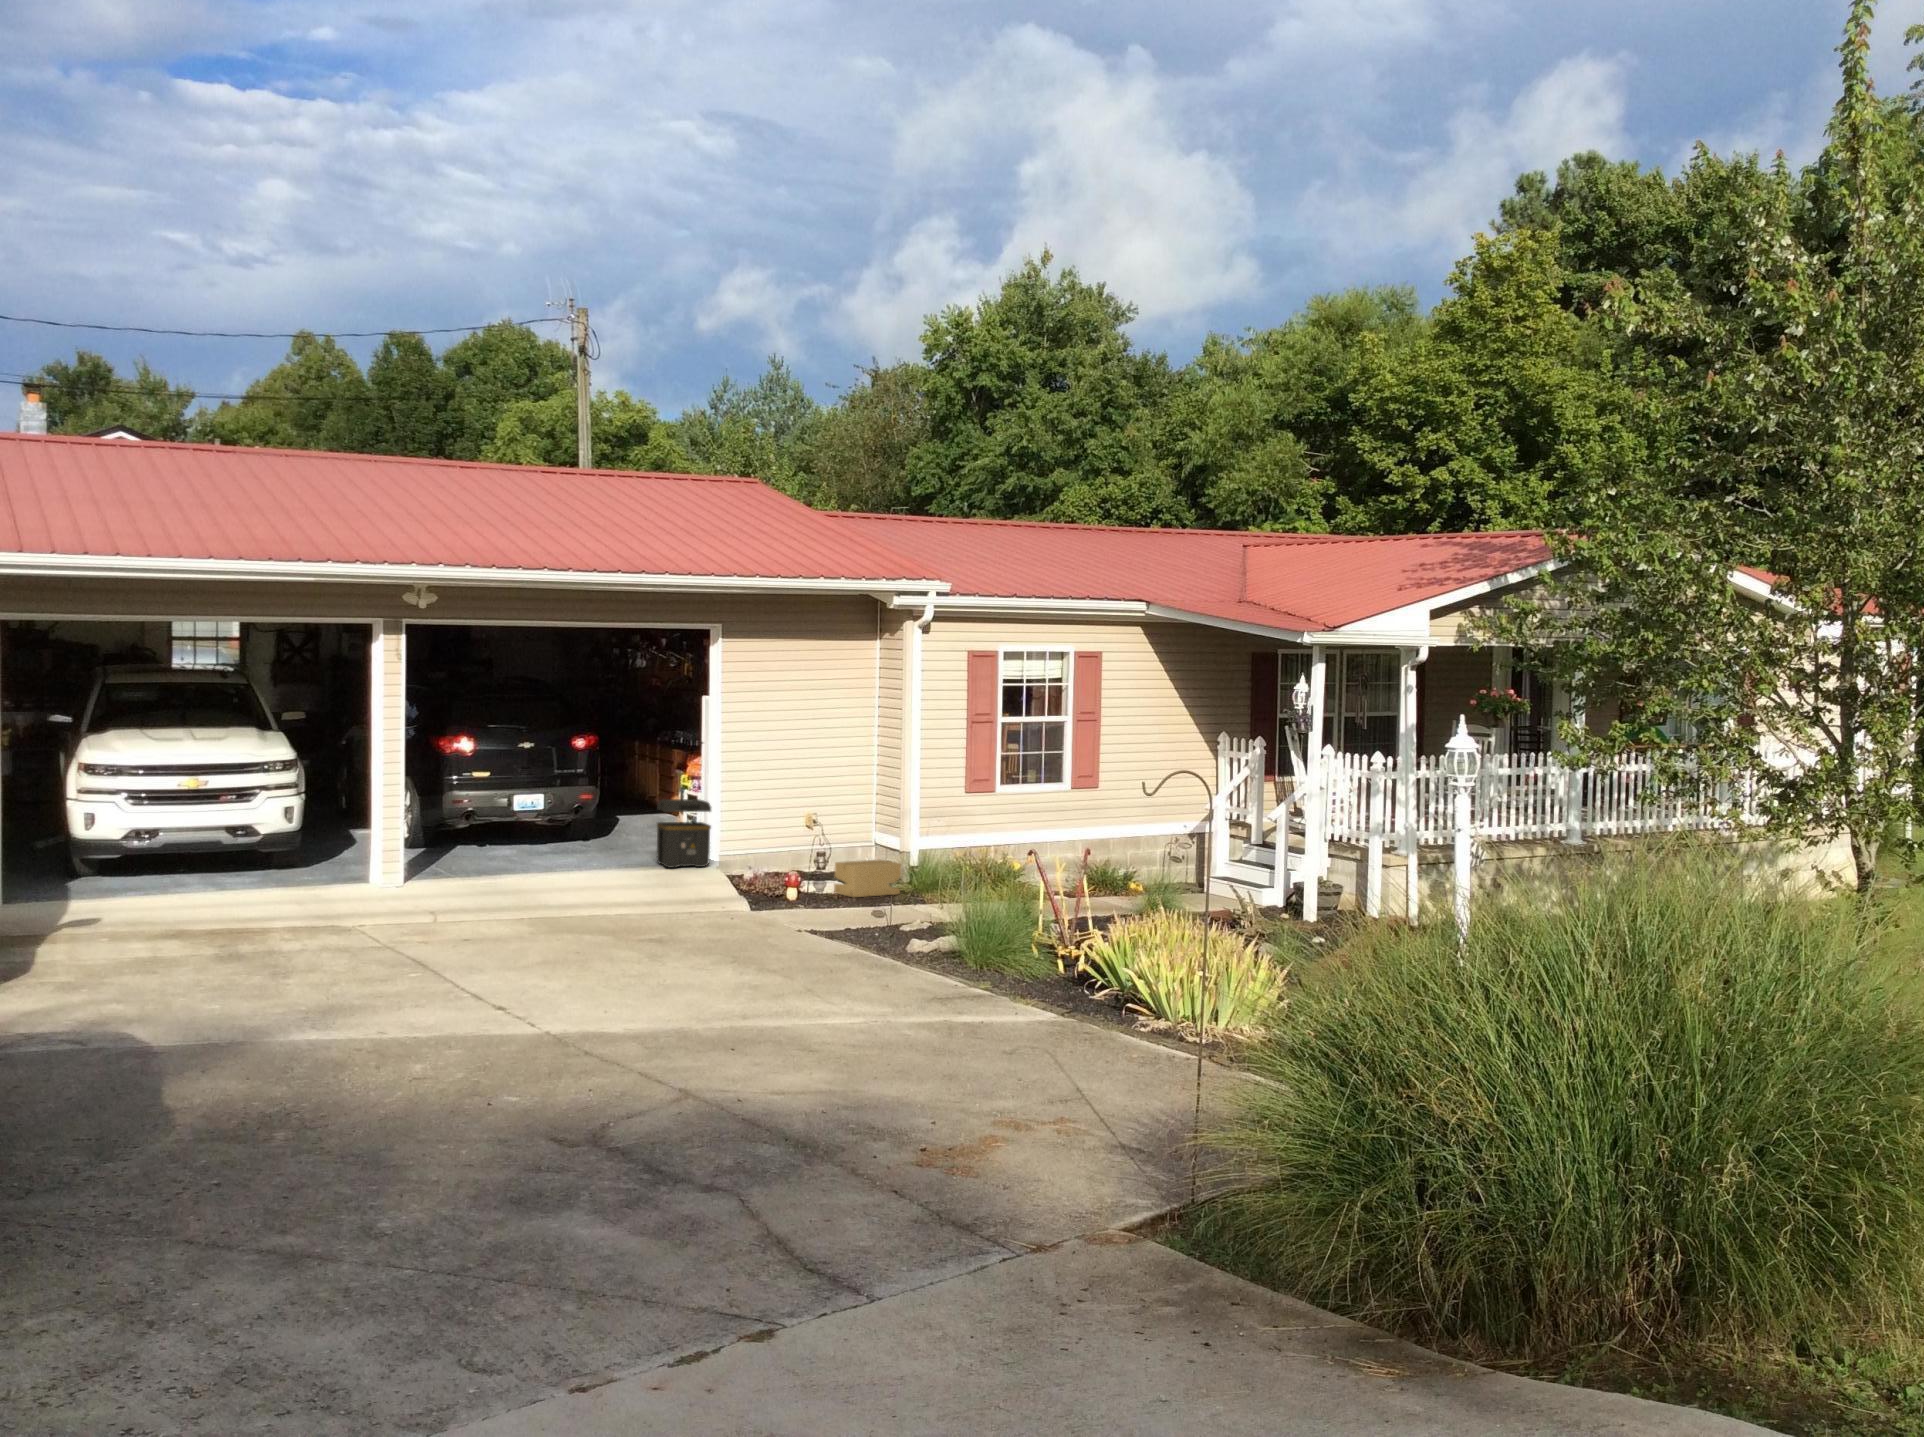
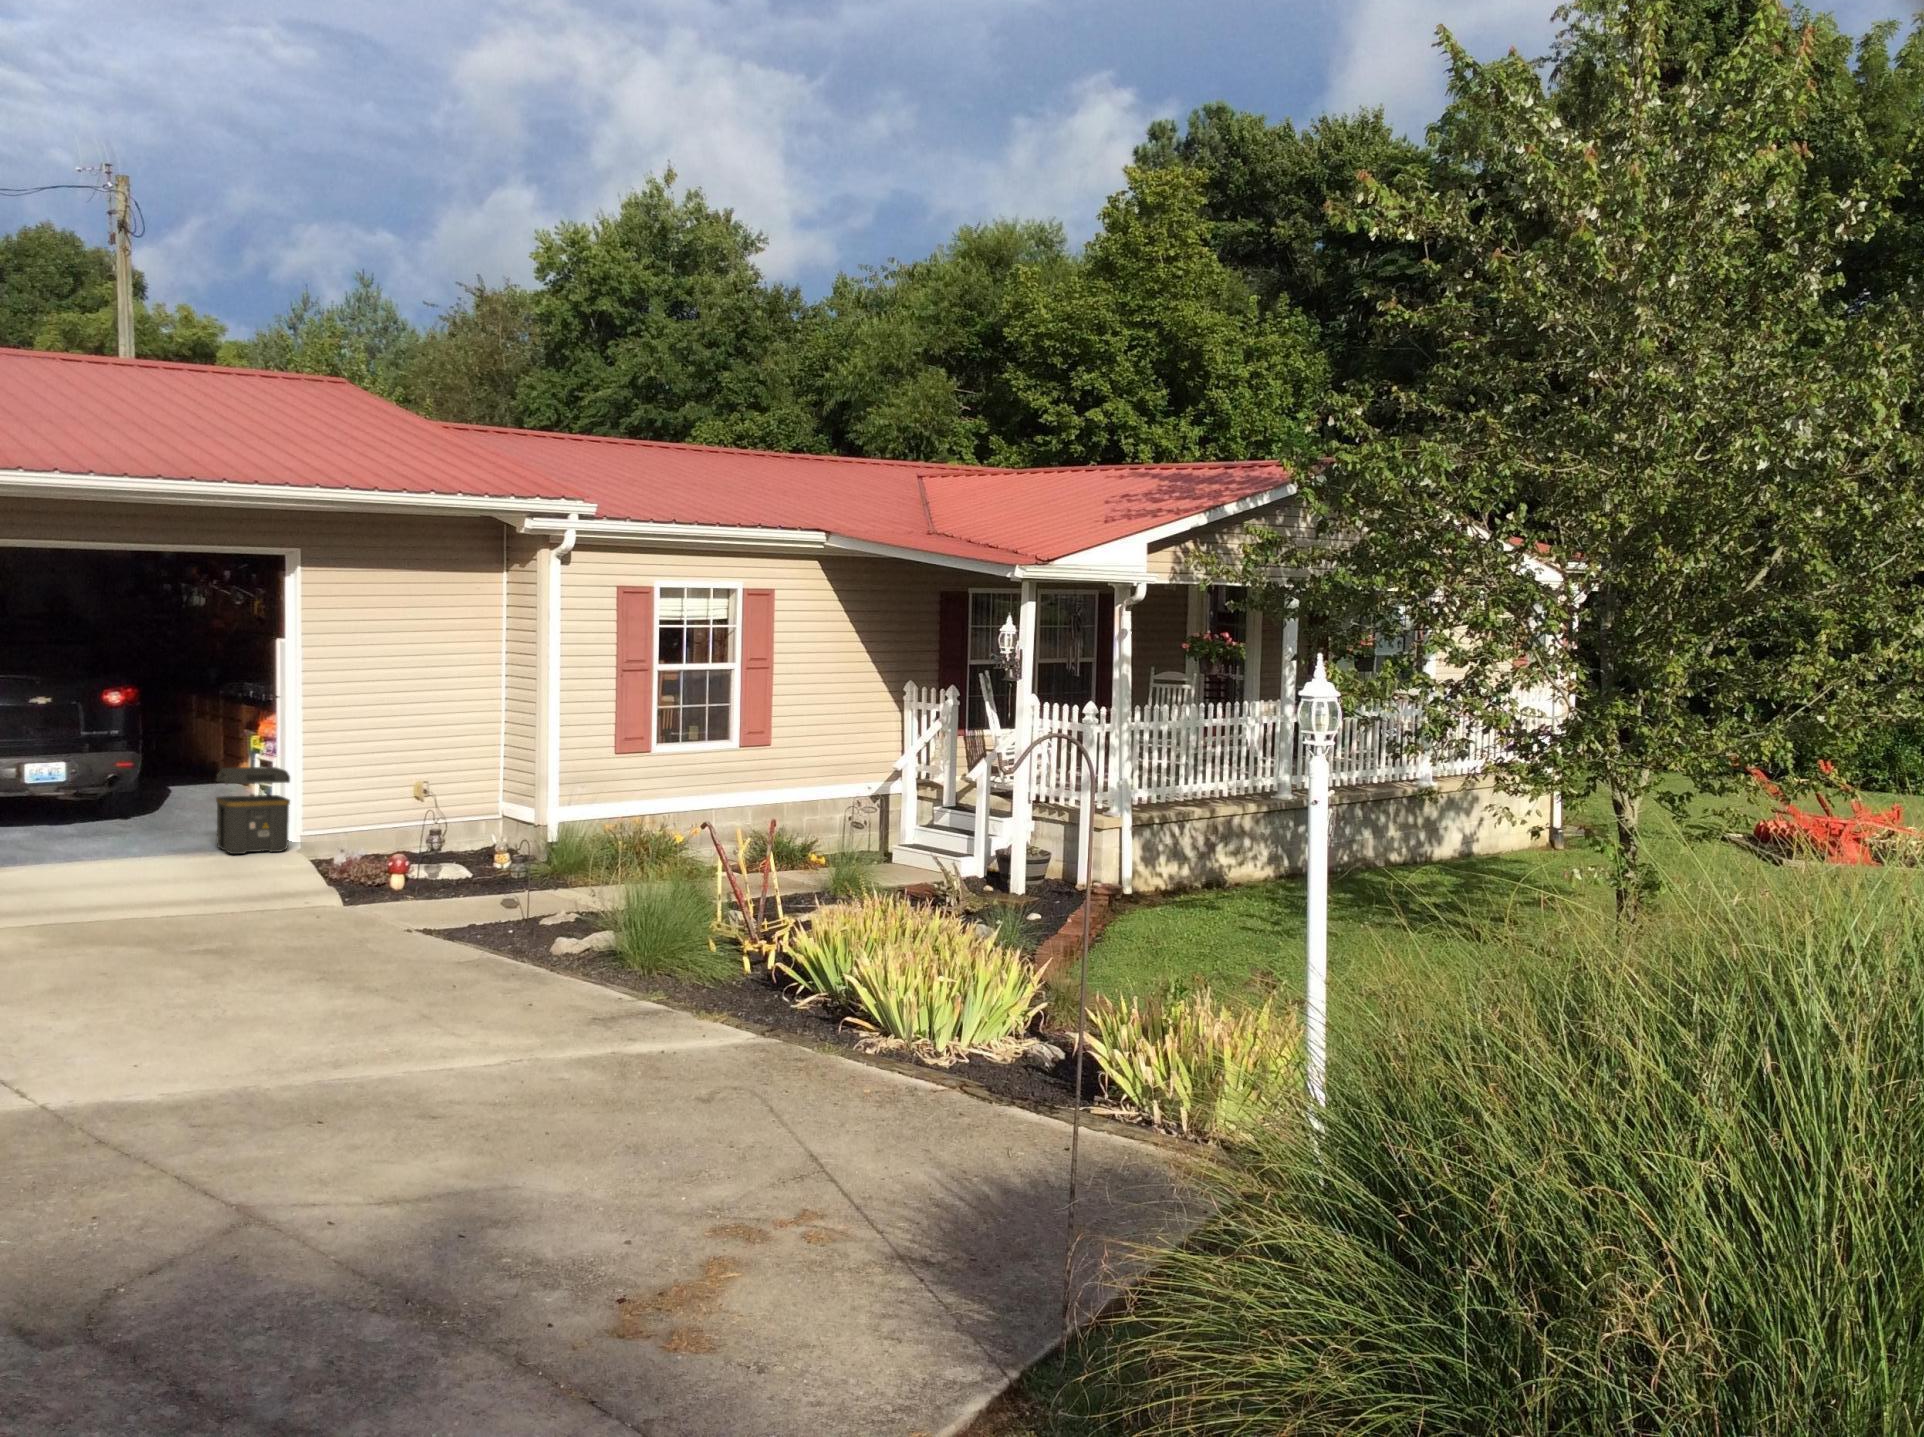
cardboard box: present [834,860,901,897] -> none [452,835,536,883]

